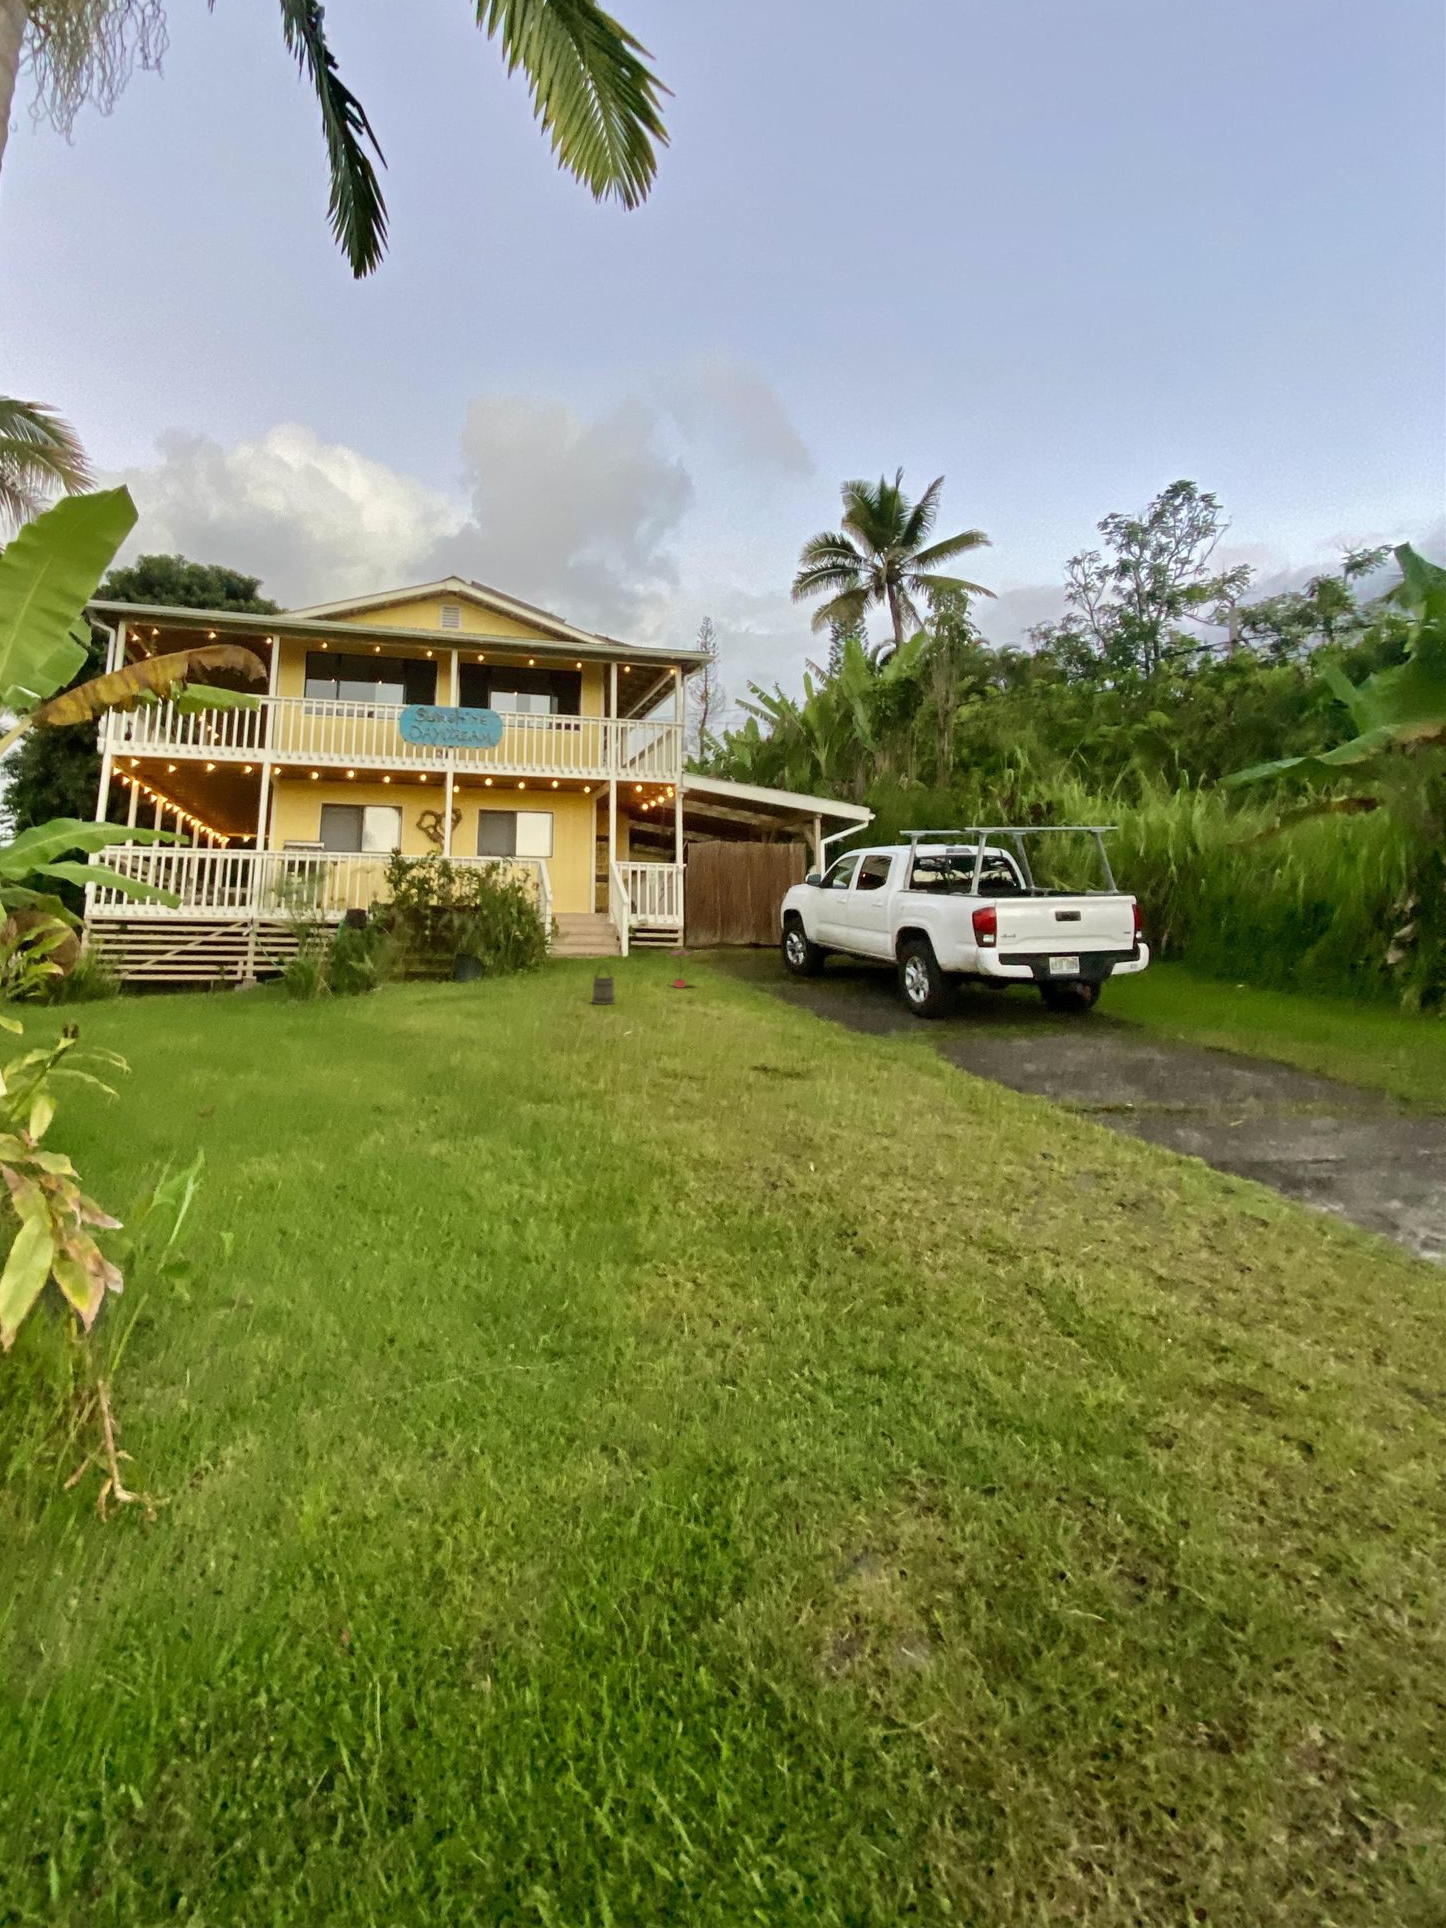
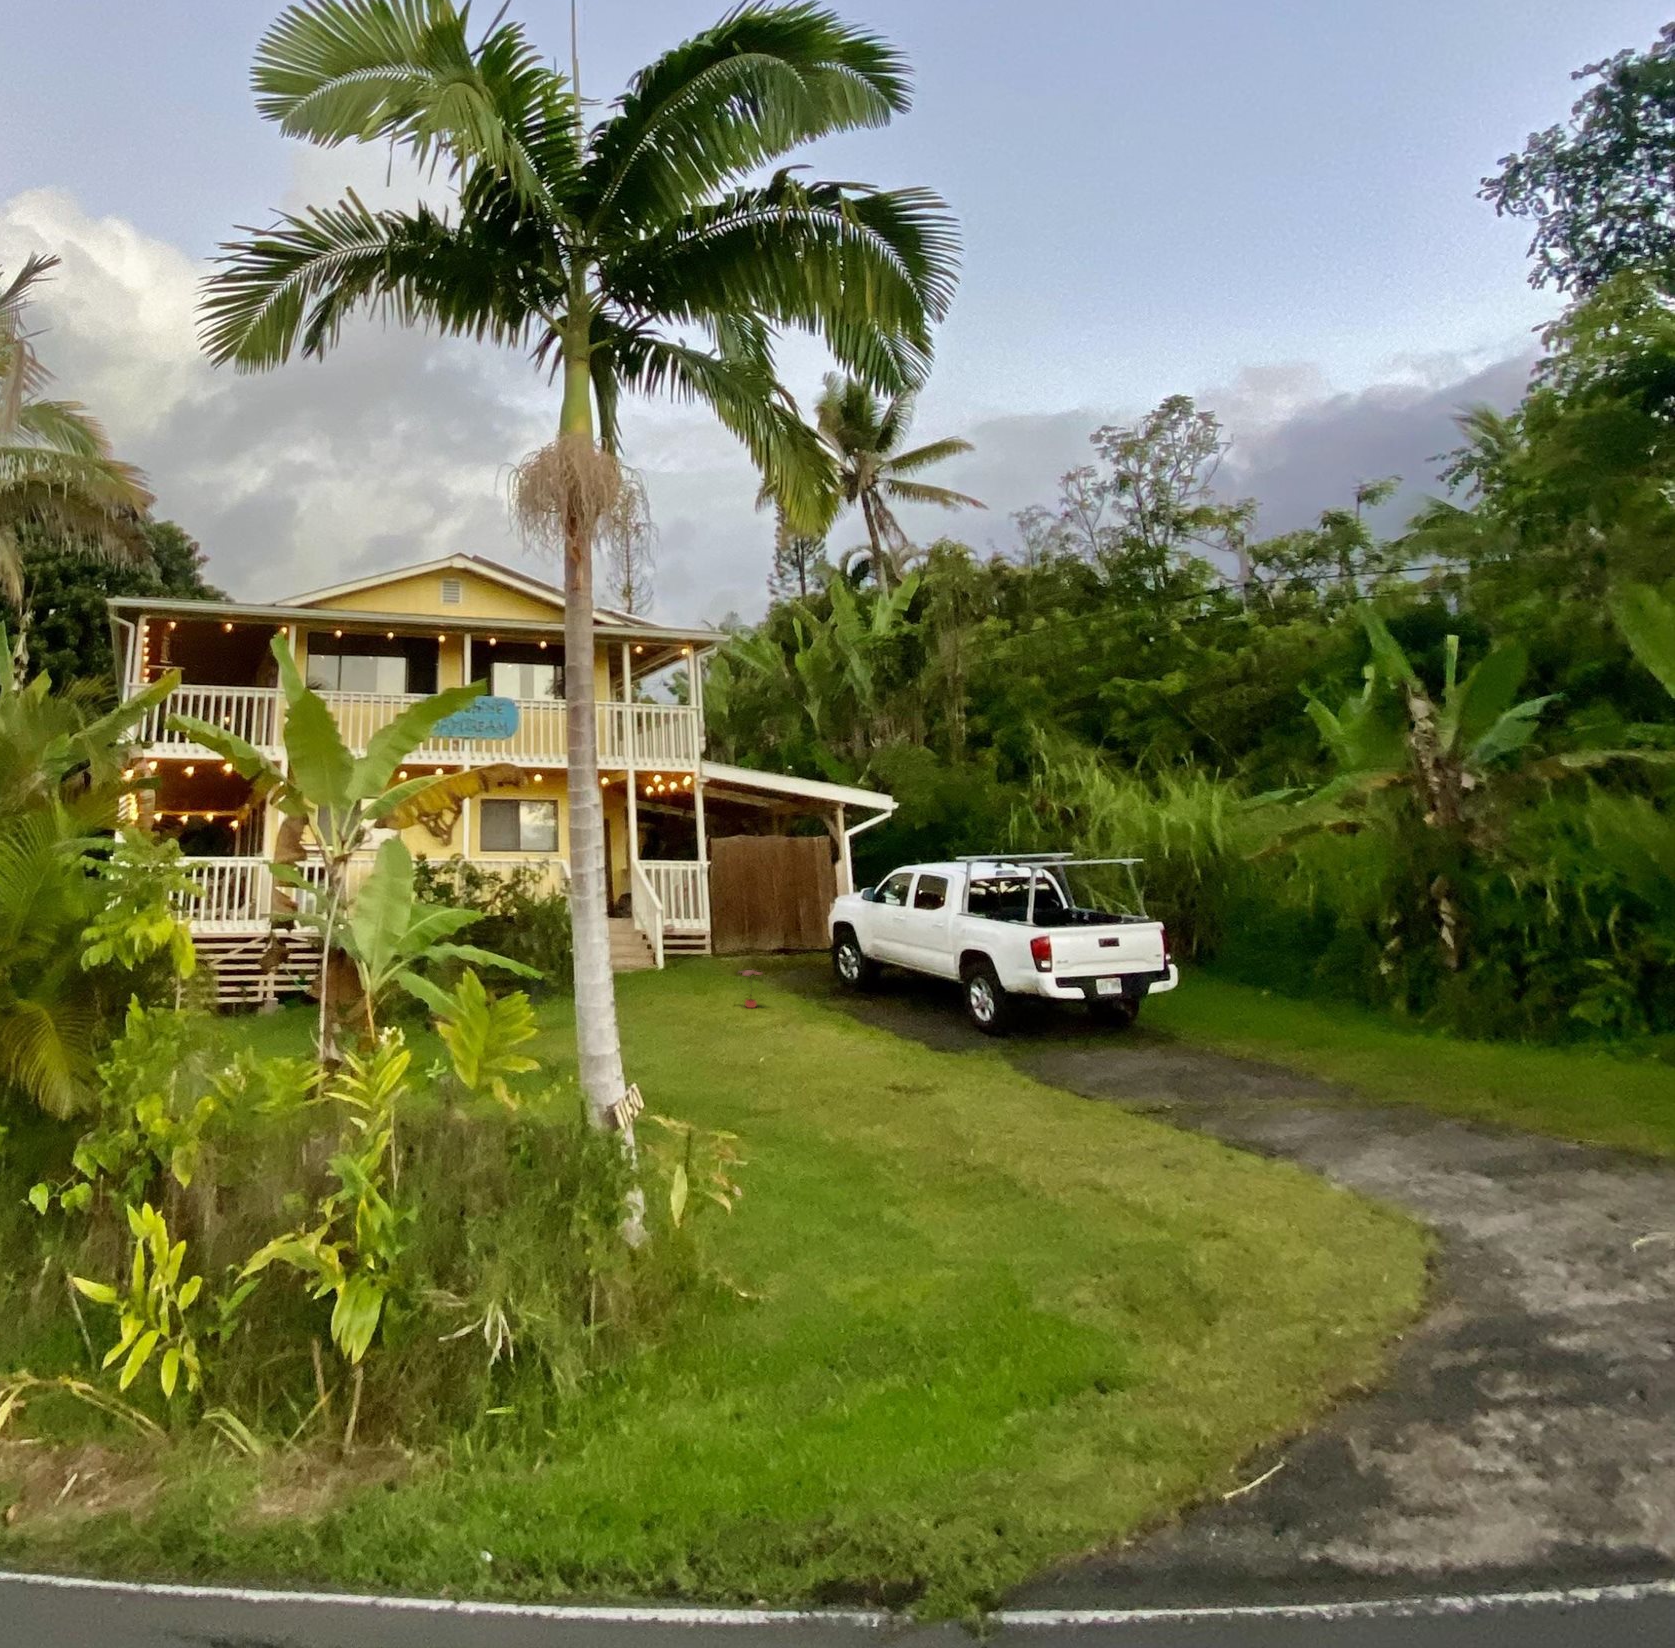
bucket: present [592,975,614,1004] -> none [689,994,710,1031]

